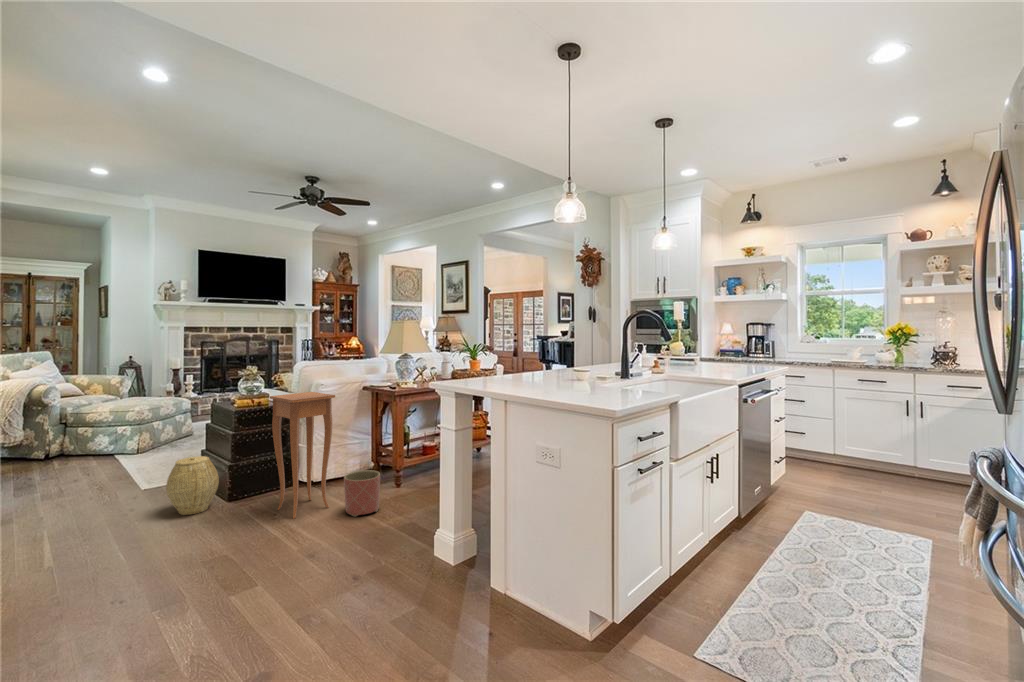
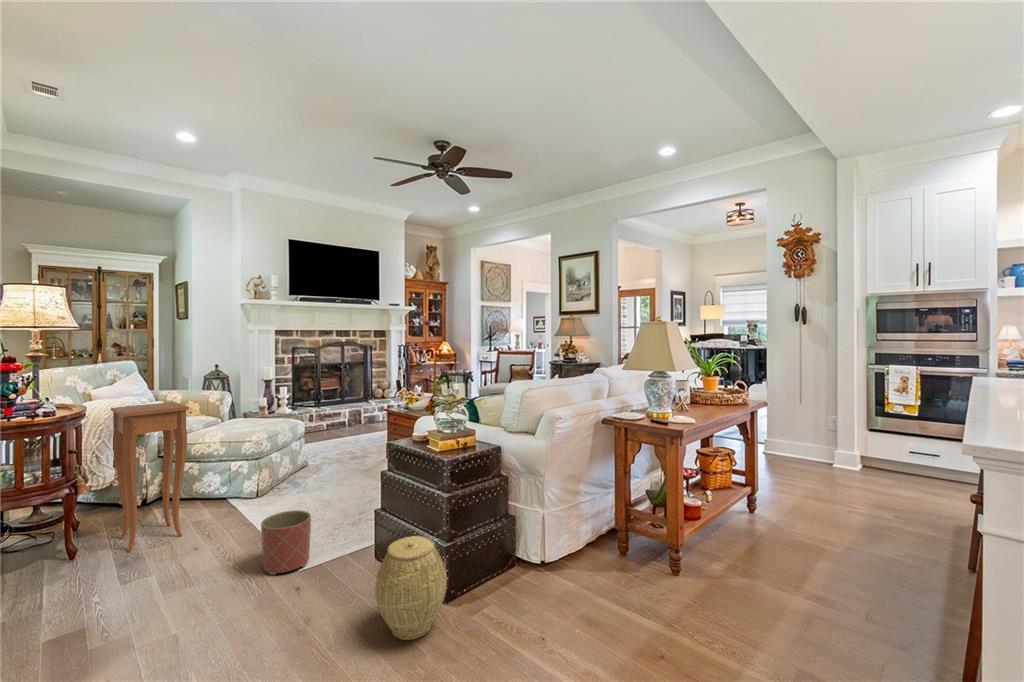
side table: present [270,392,335,519] -> present [111,402,189,551]
planter: present [344,470,380,517] -> present [261,510,311,575]

